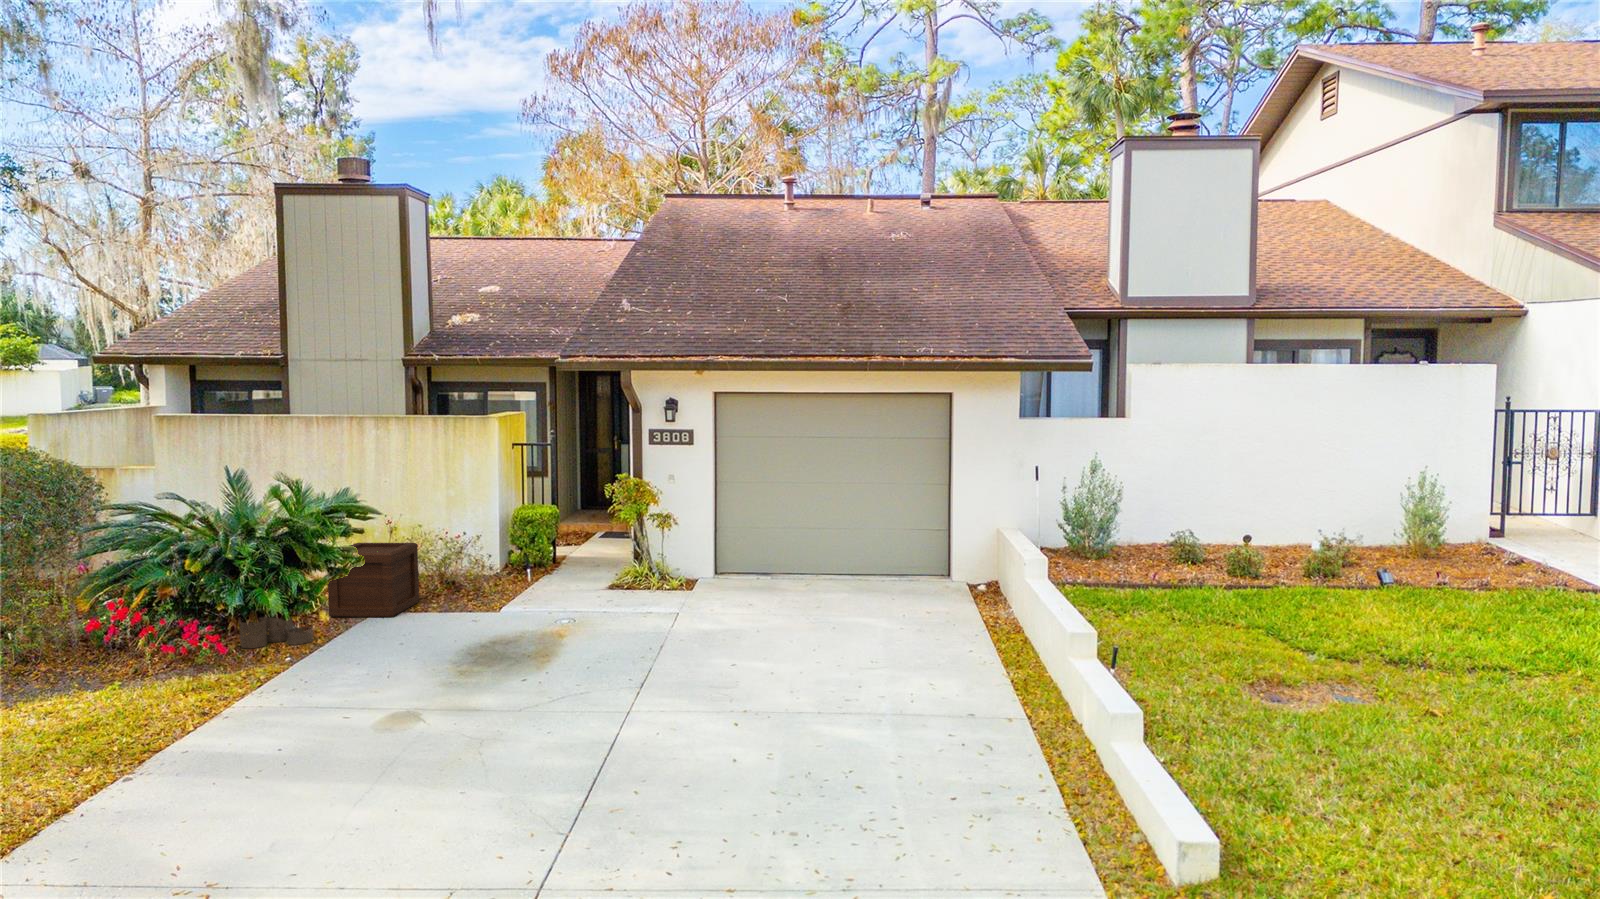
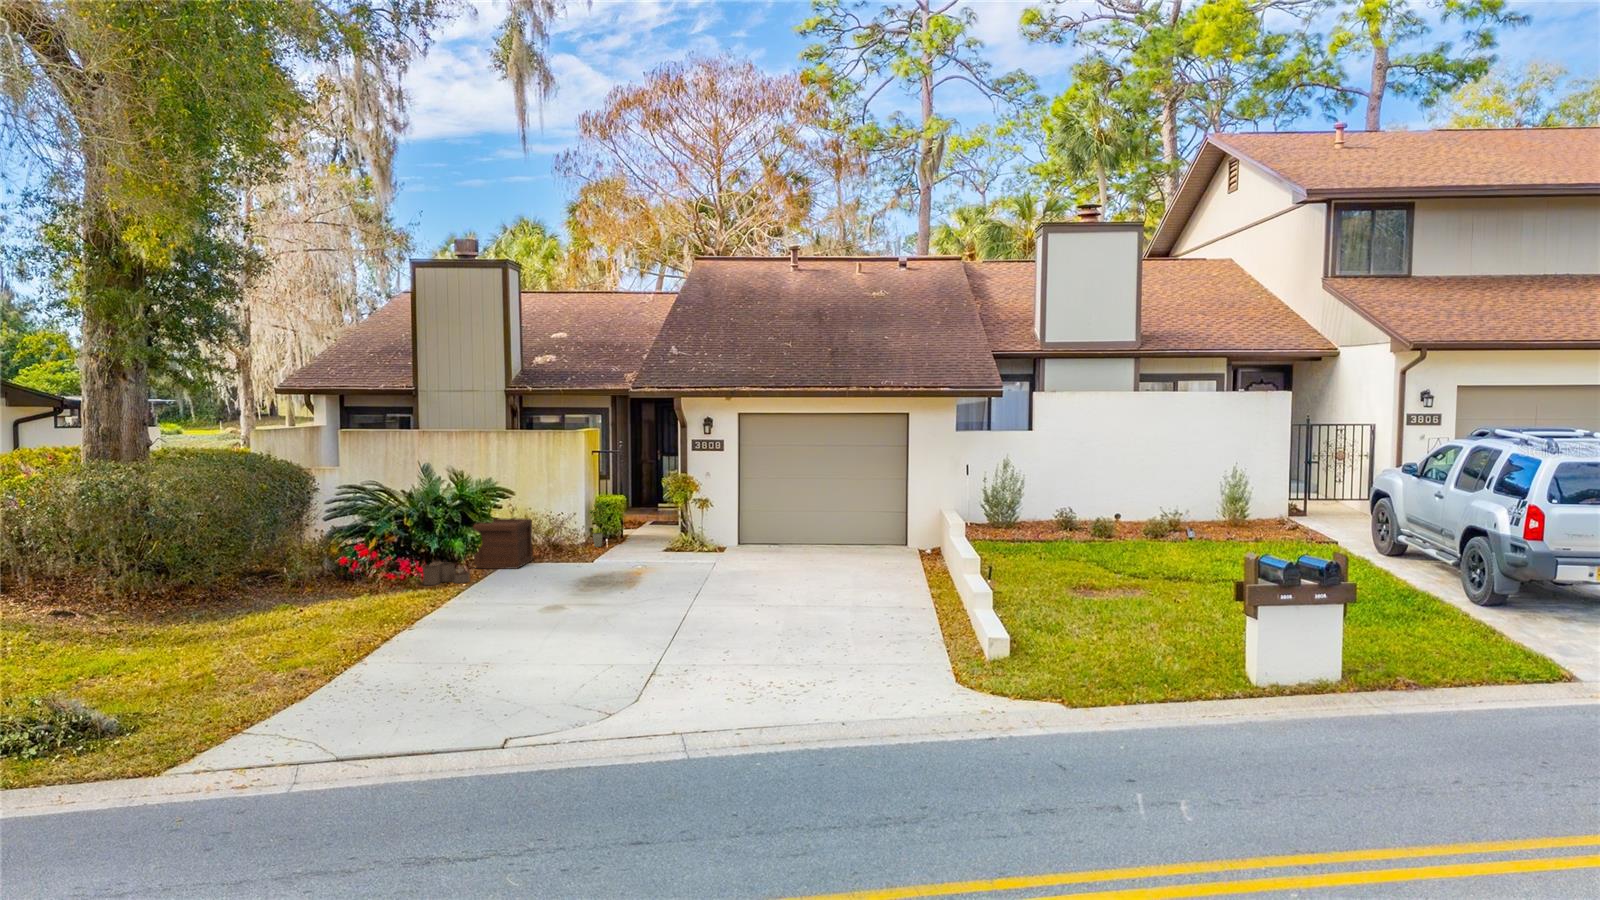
house plant: none [505,517,539,578] -> present [589,503,610,547]

